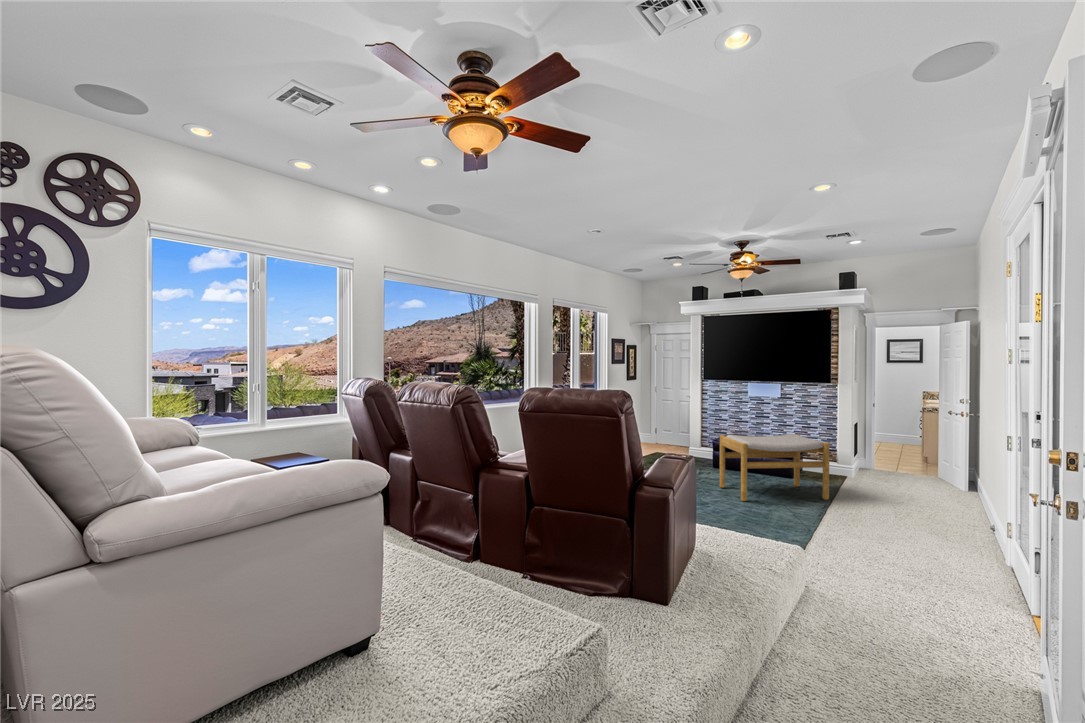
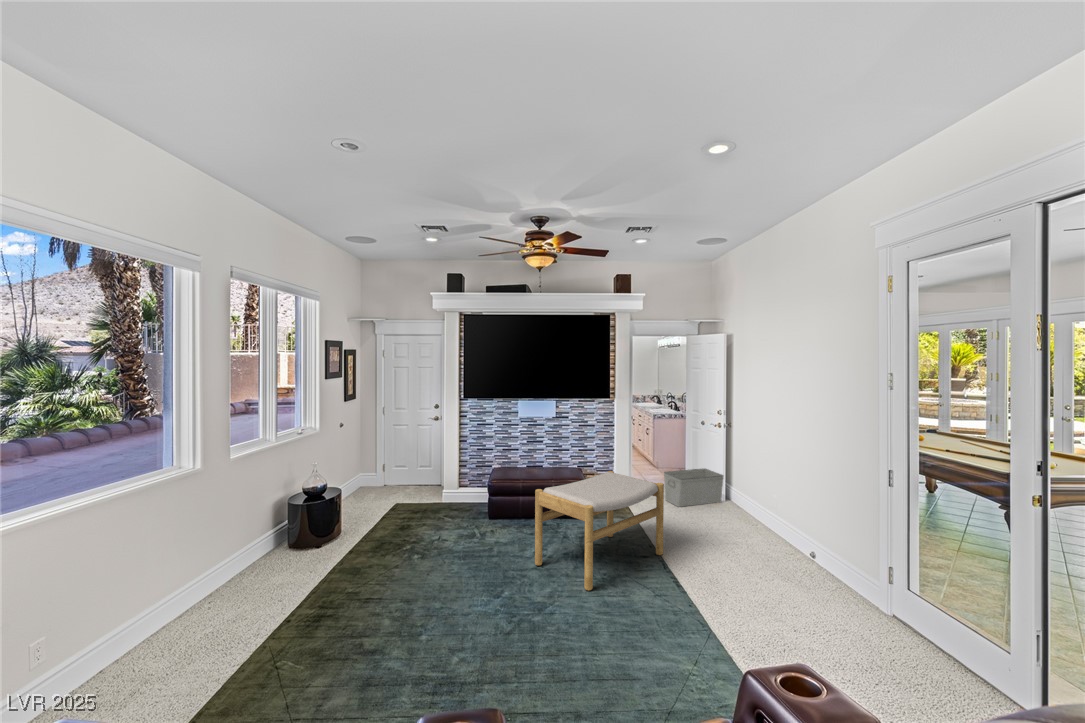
storage bin: none [886,453,953,488] -> present [664,469,723,507]

